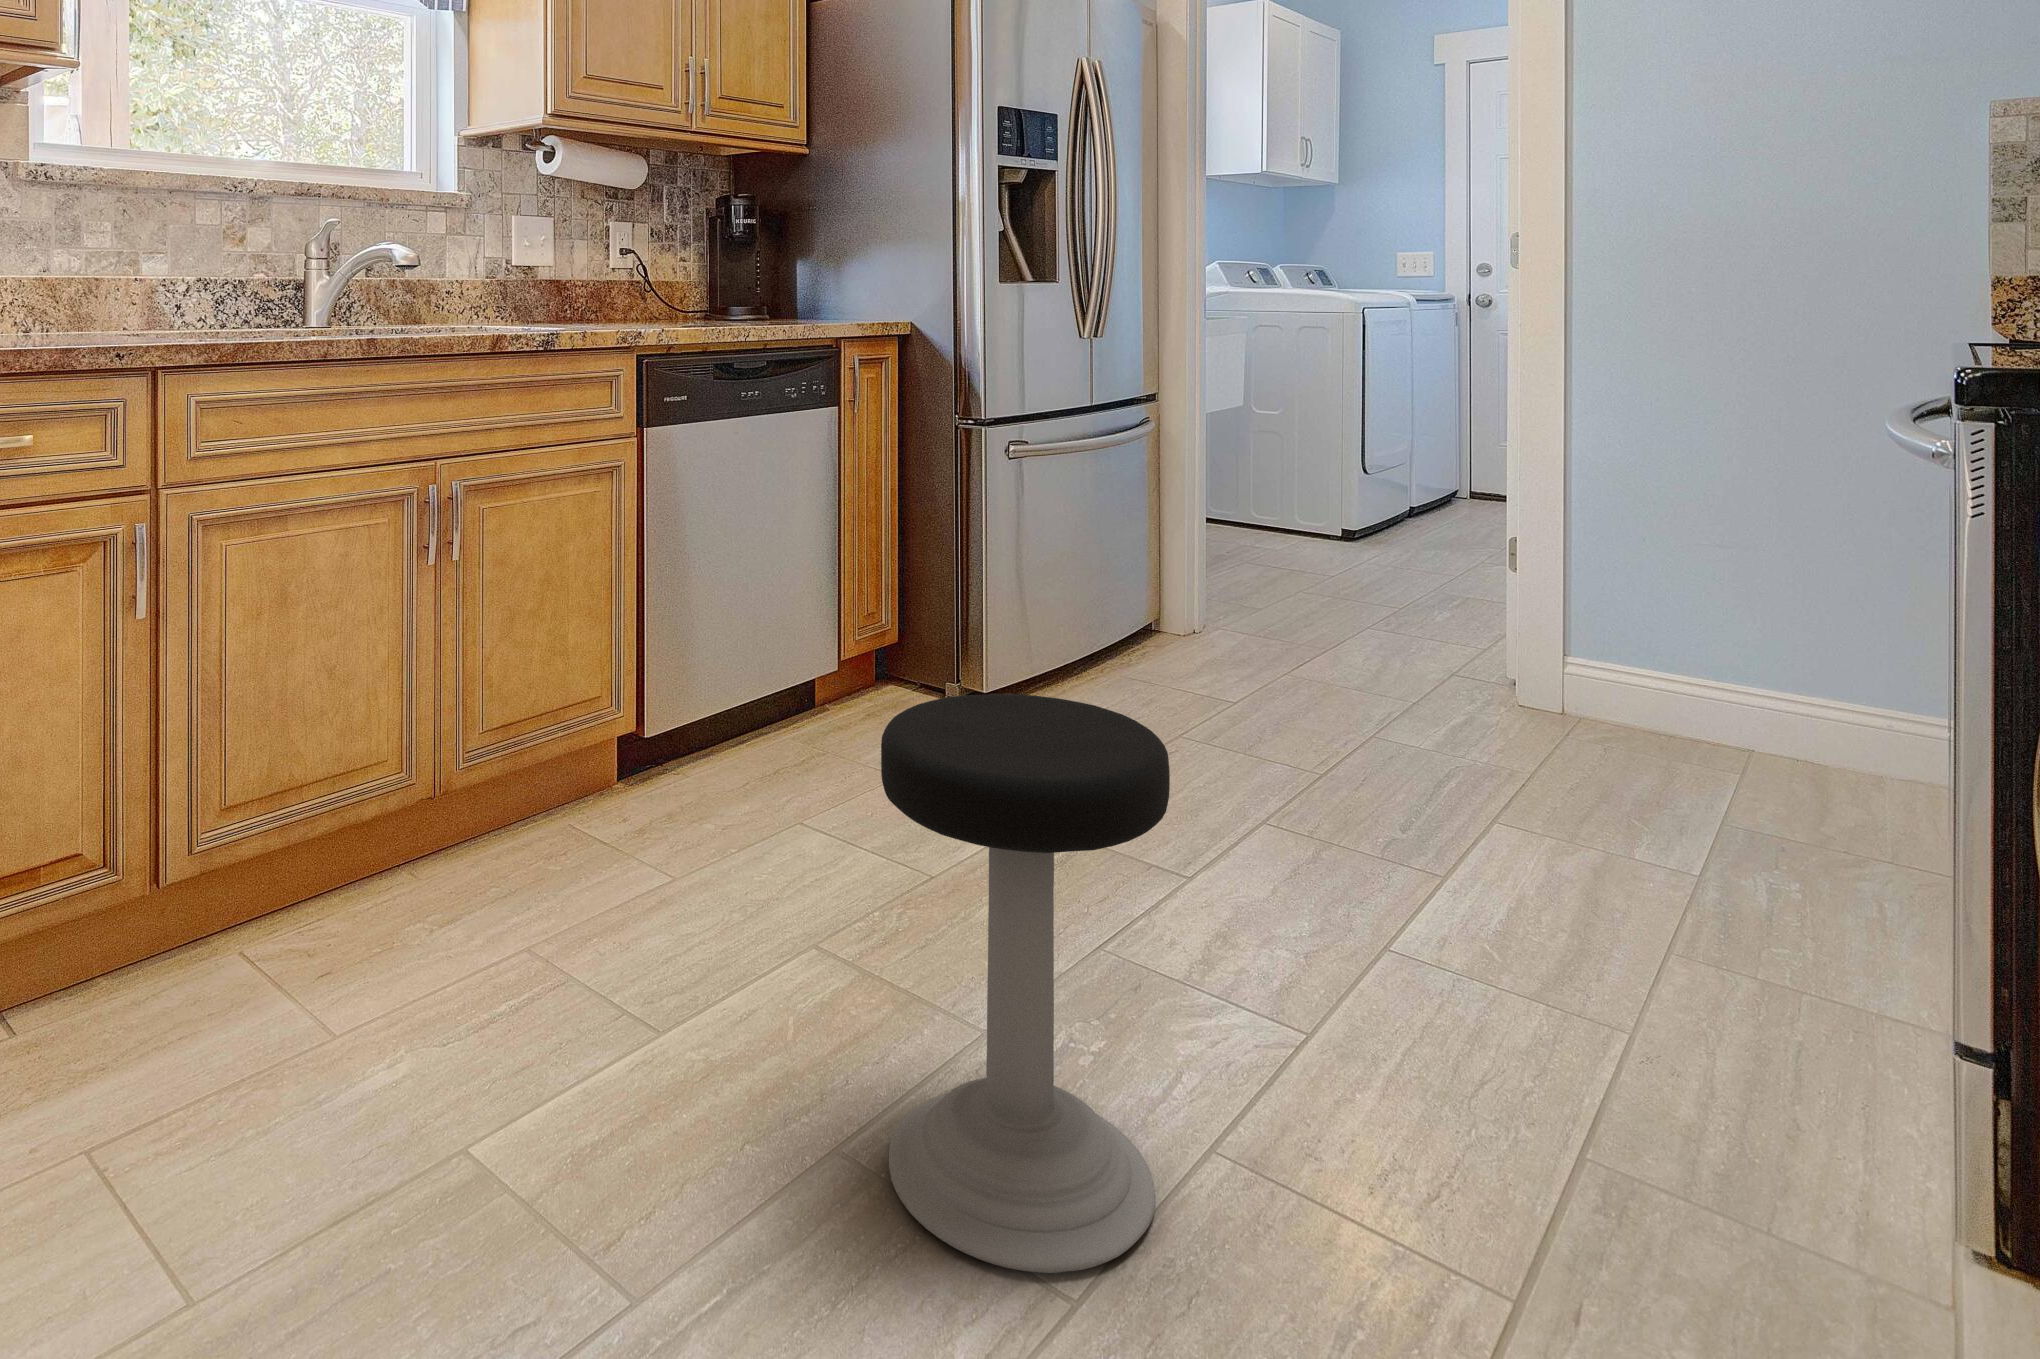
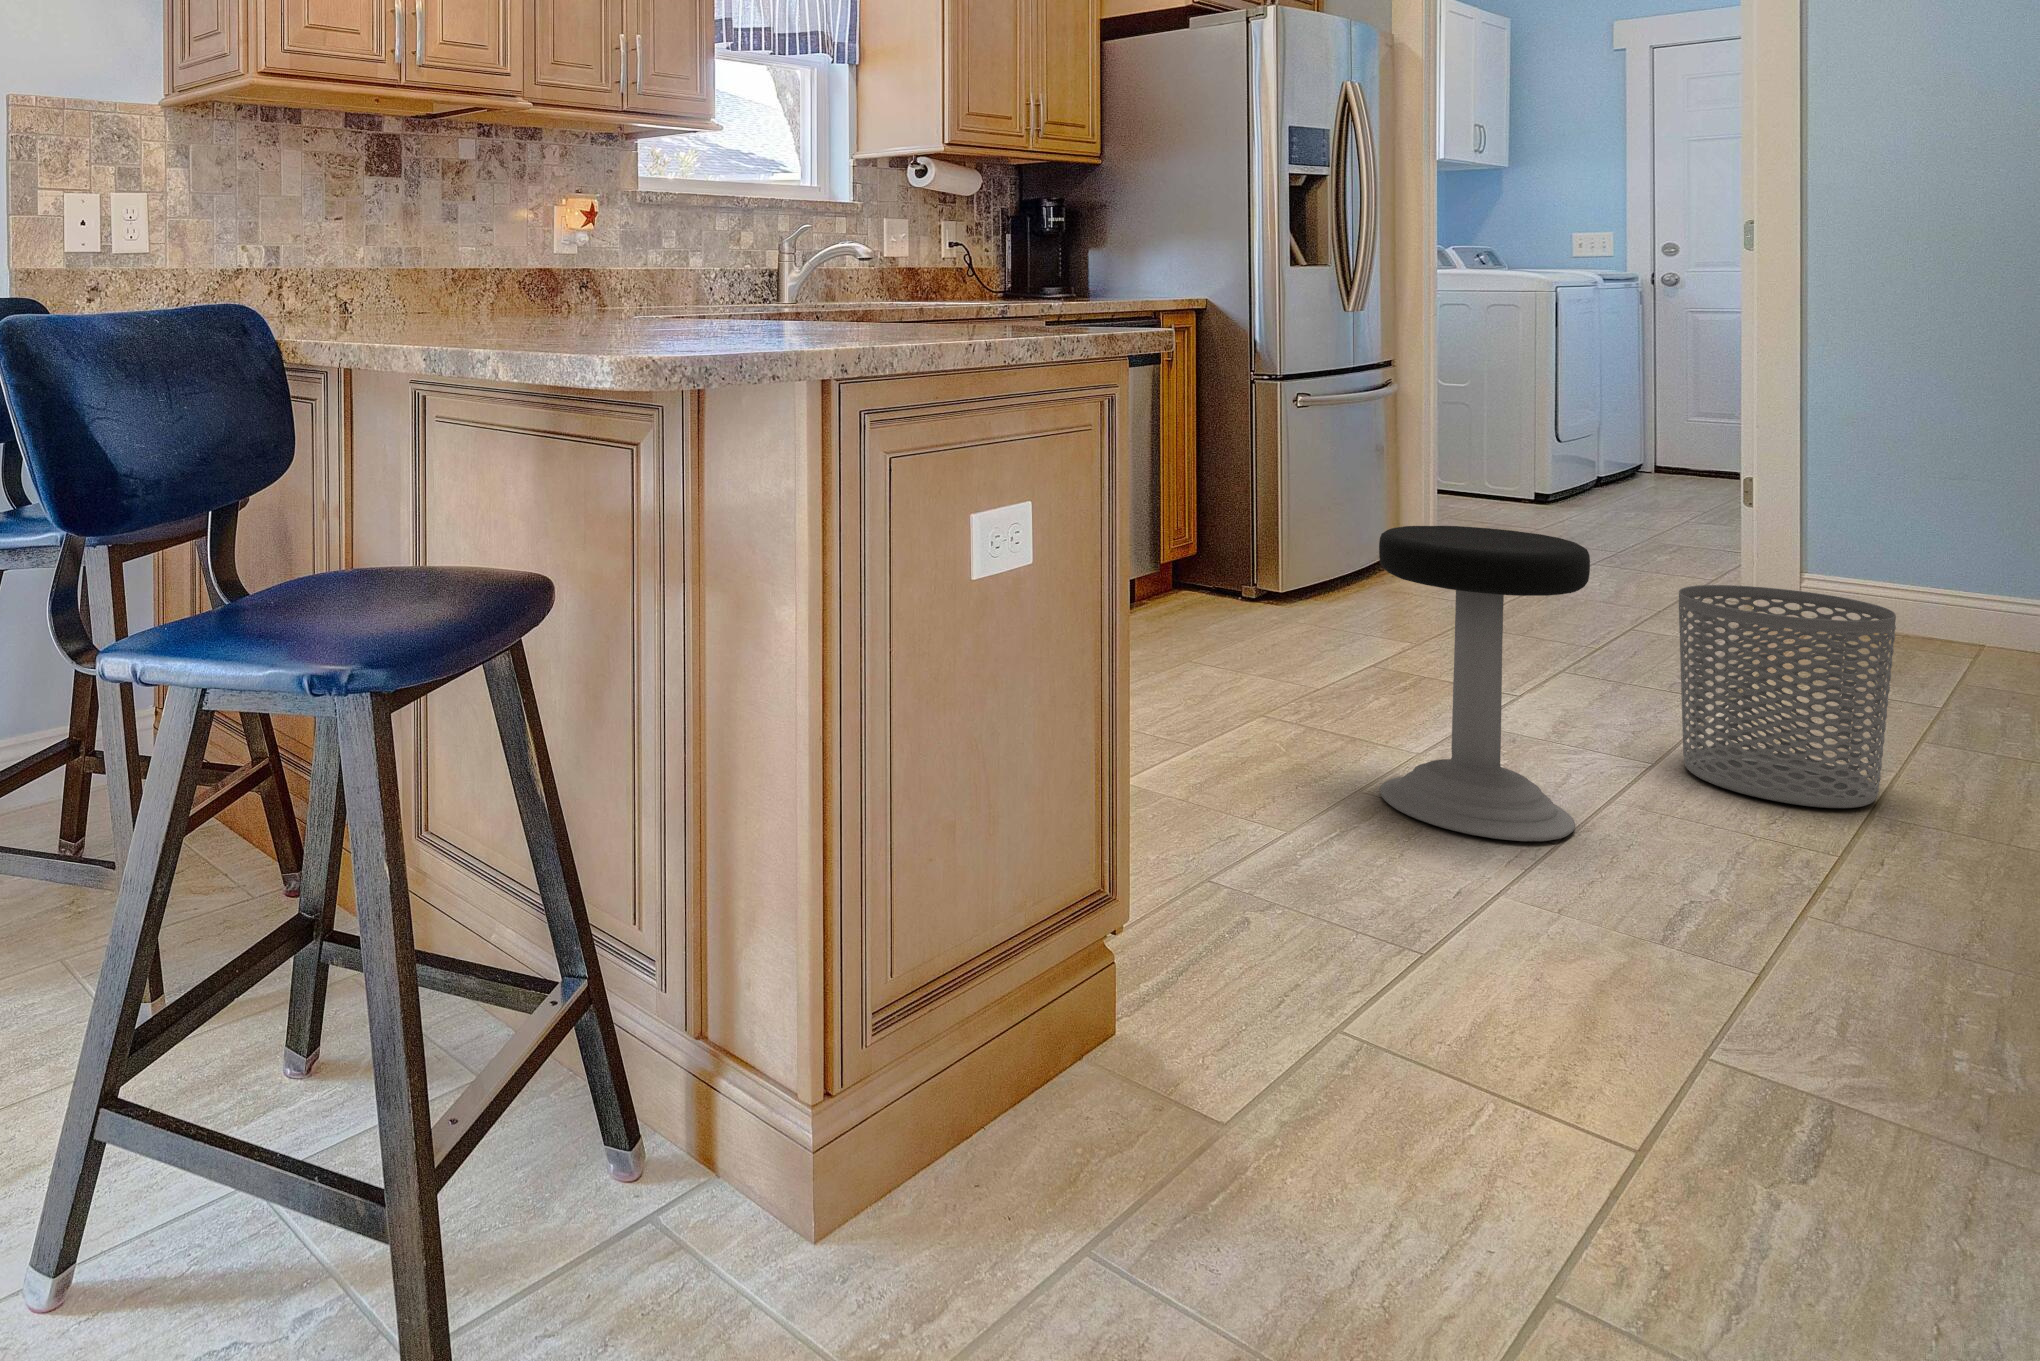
waste bin: none [1353,751,1629,1124] -> present [1679,585,1896,808]

